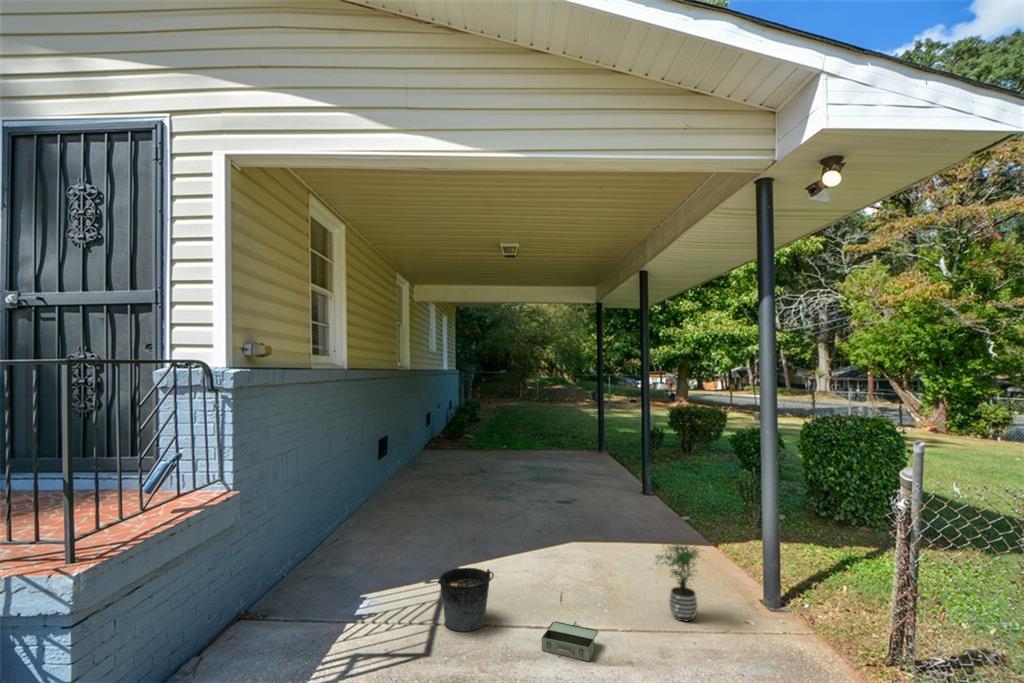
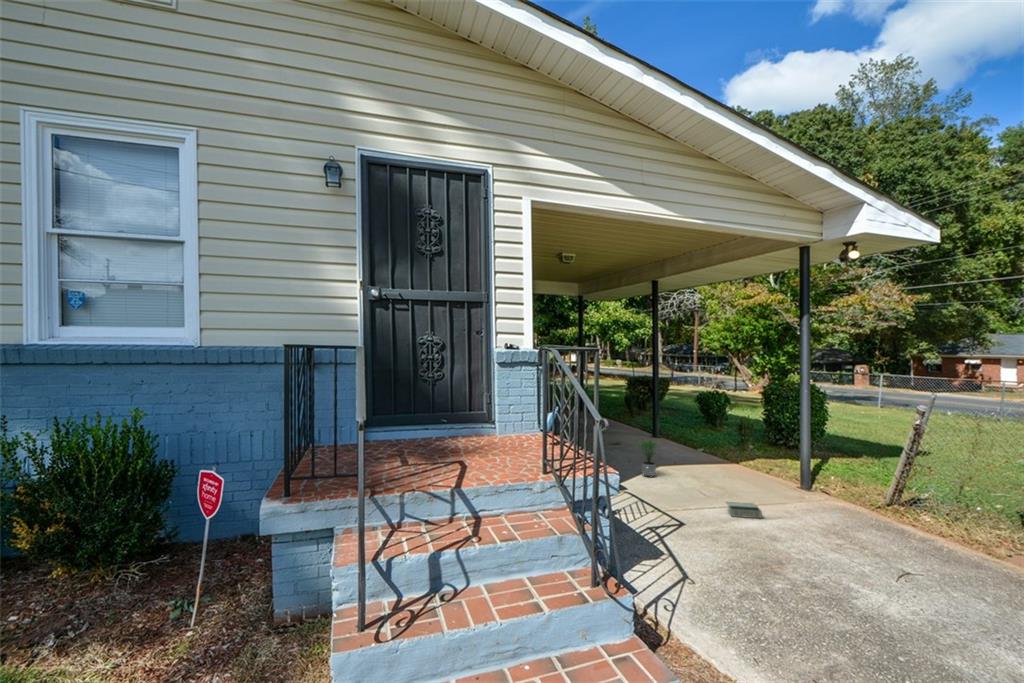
potted plant: present [656,544,699,621] -> present [639,440,658,477]
bucket: present [438,568,494,631] -> none [653,476,688,512]

